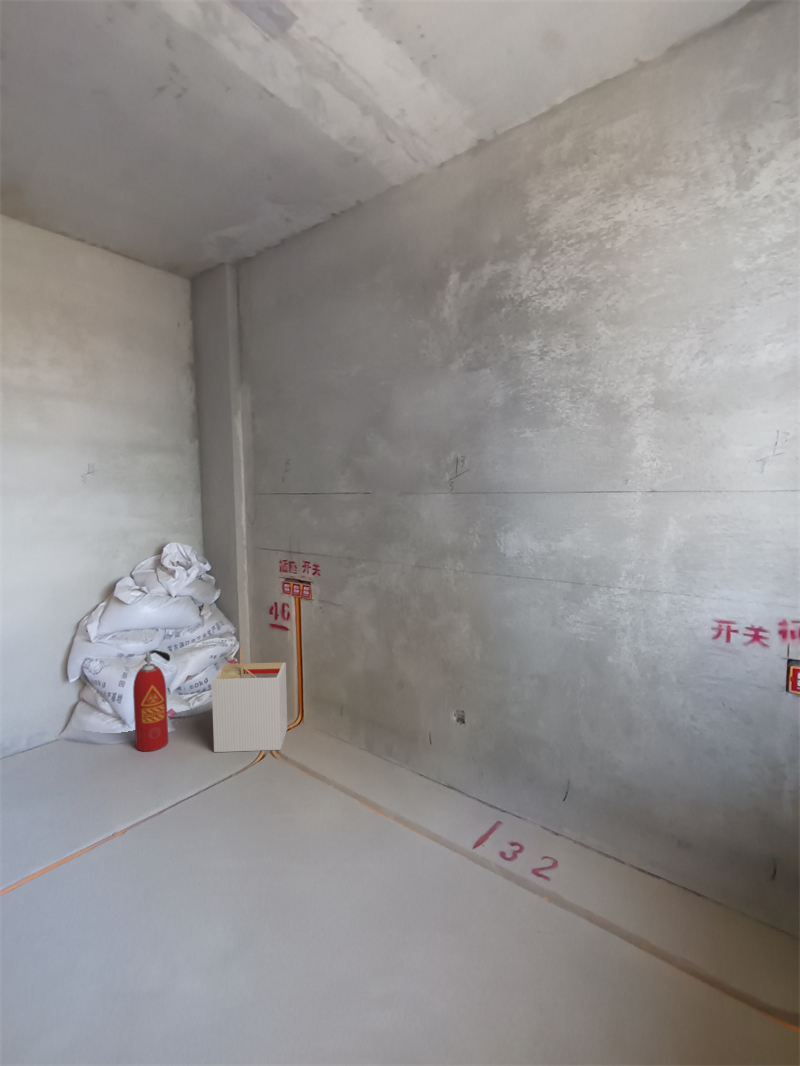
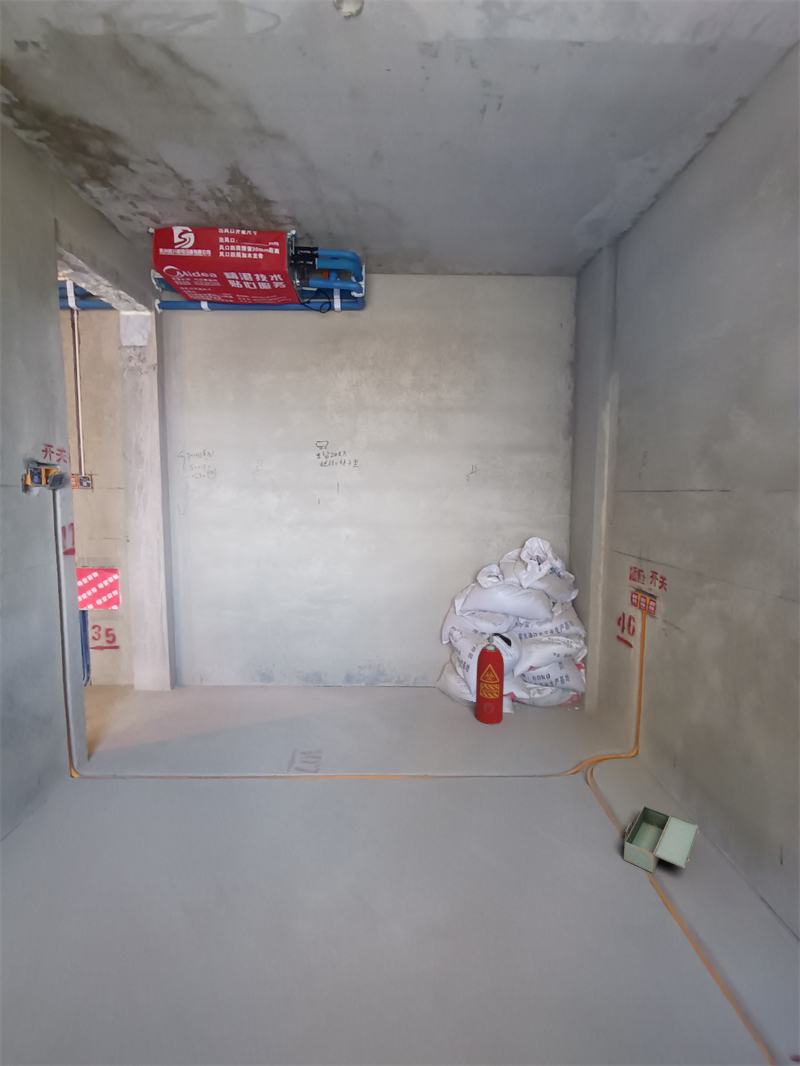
storage bin: present [212,648,287,752] -> none [533,652,622,774]
toolbox: none [325,750,375,801] -> present [624,806,699,873]

